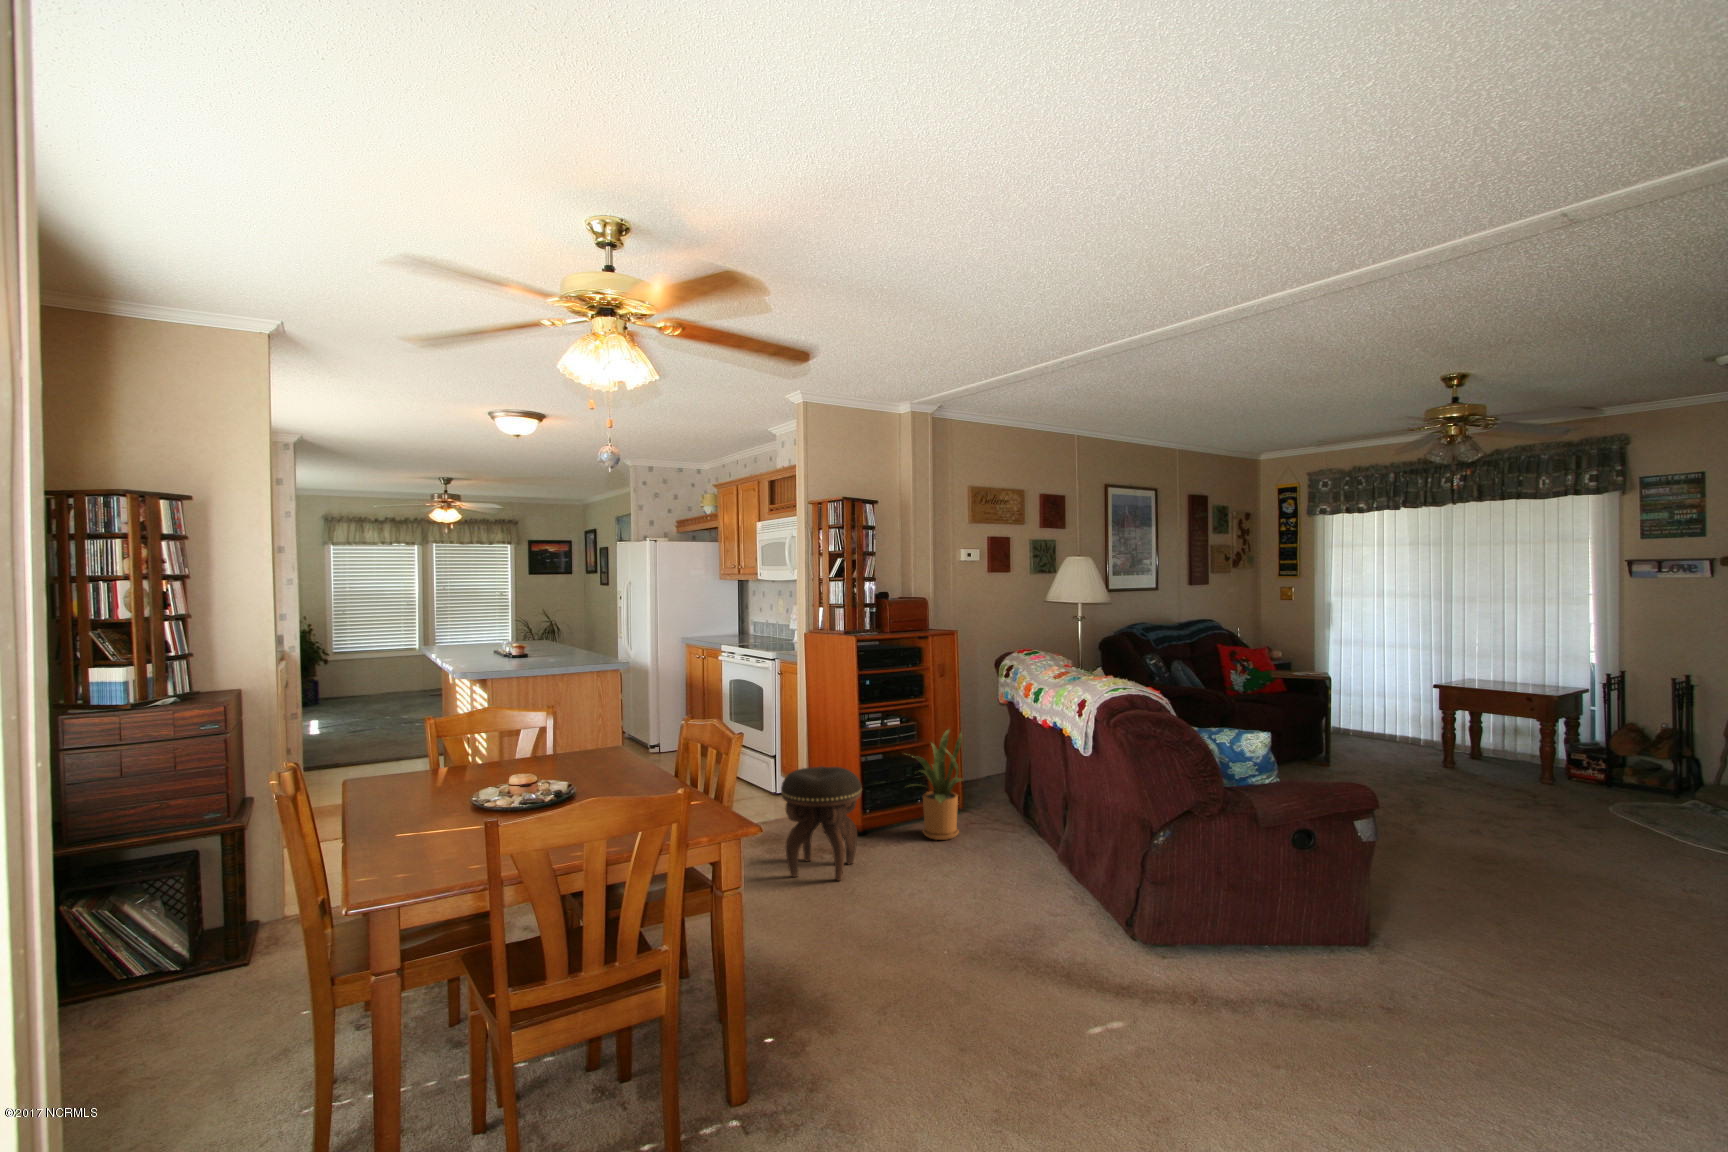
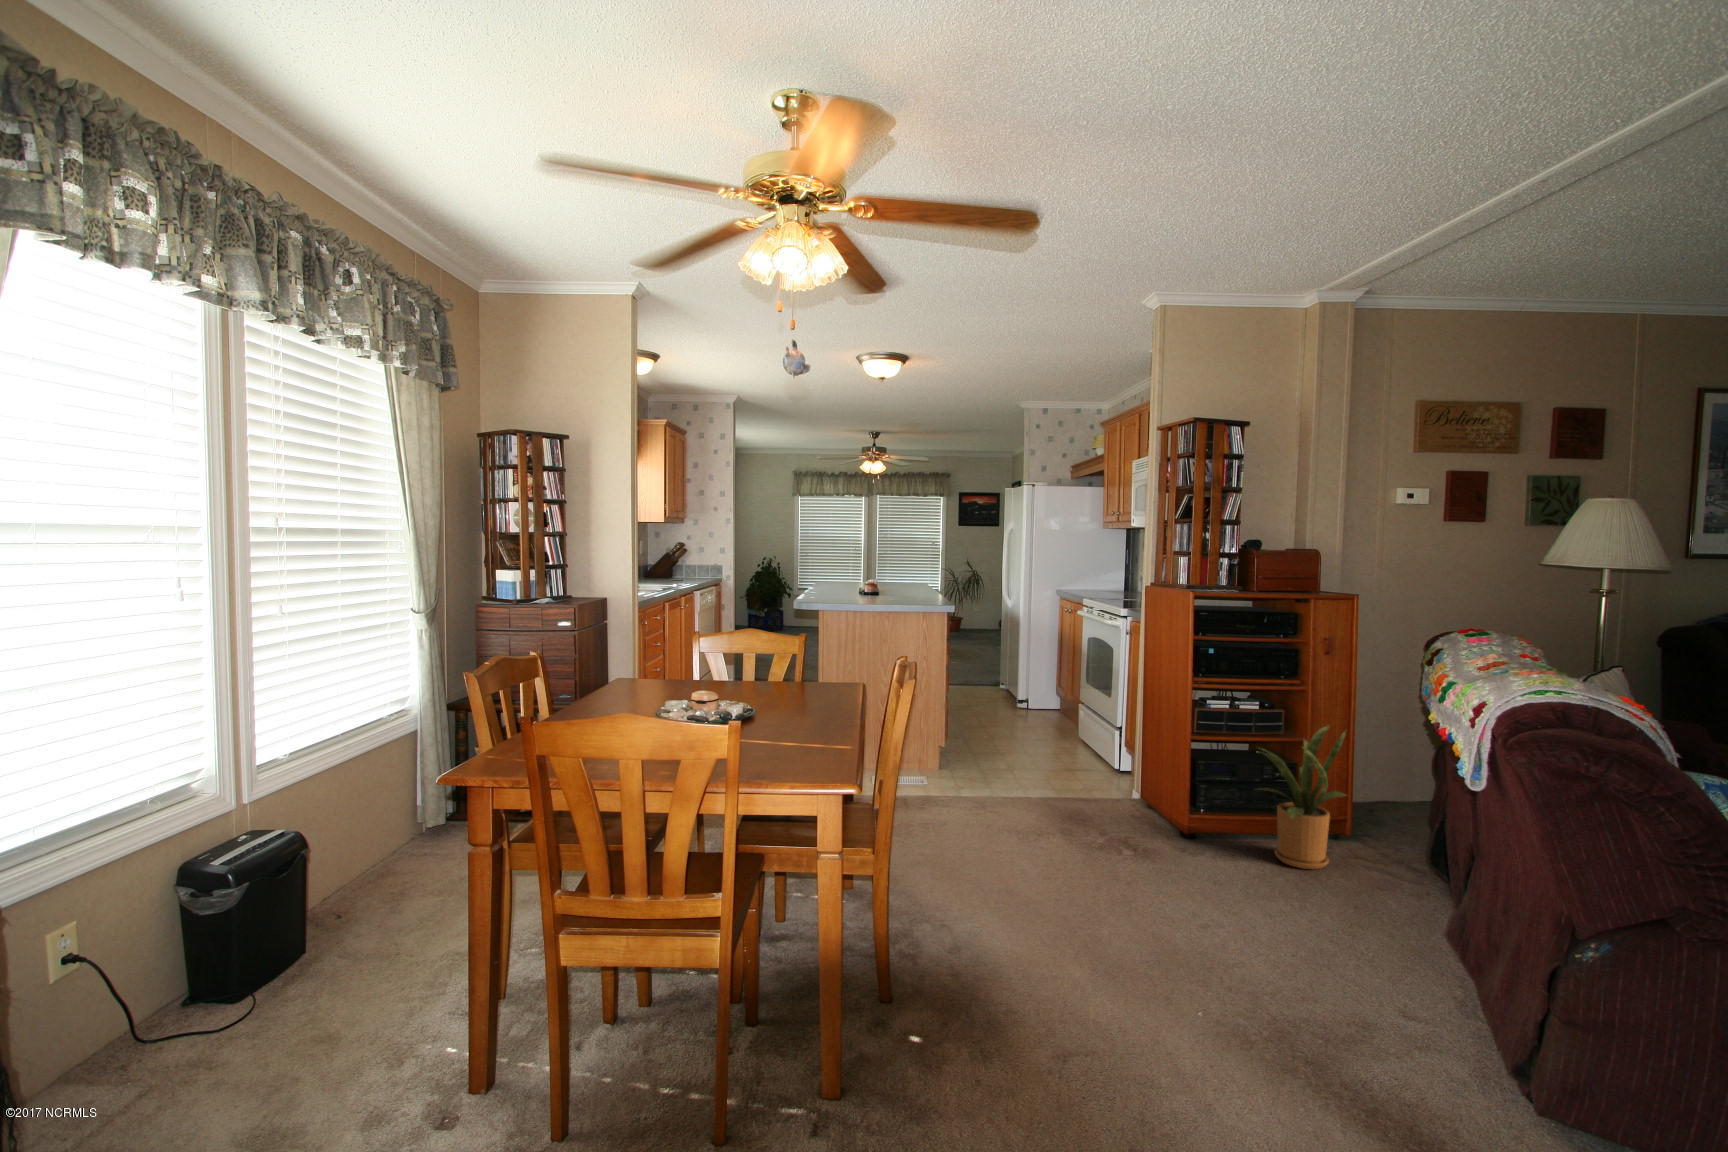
footstool: present [781,766,862,881] -> none [1068,742,1170,884]

